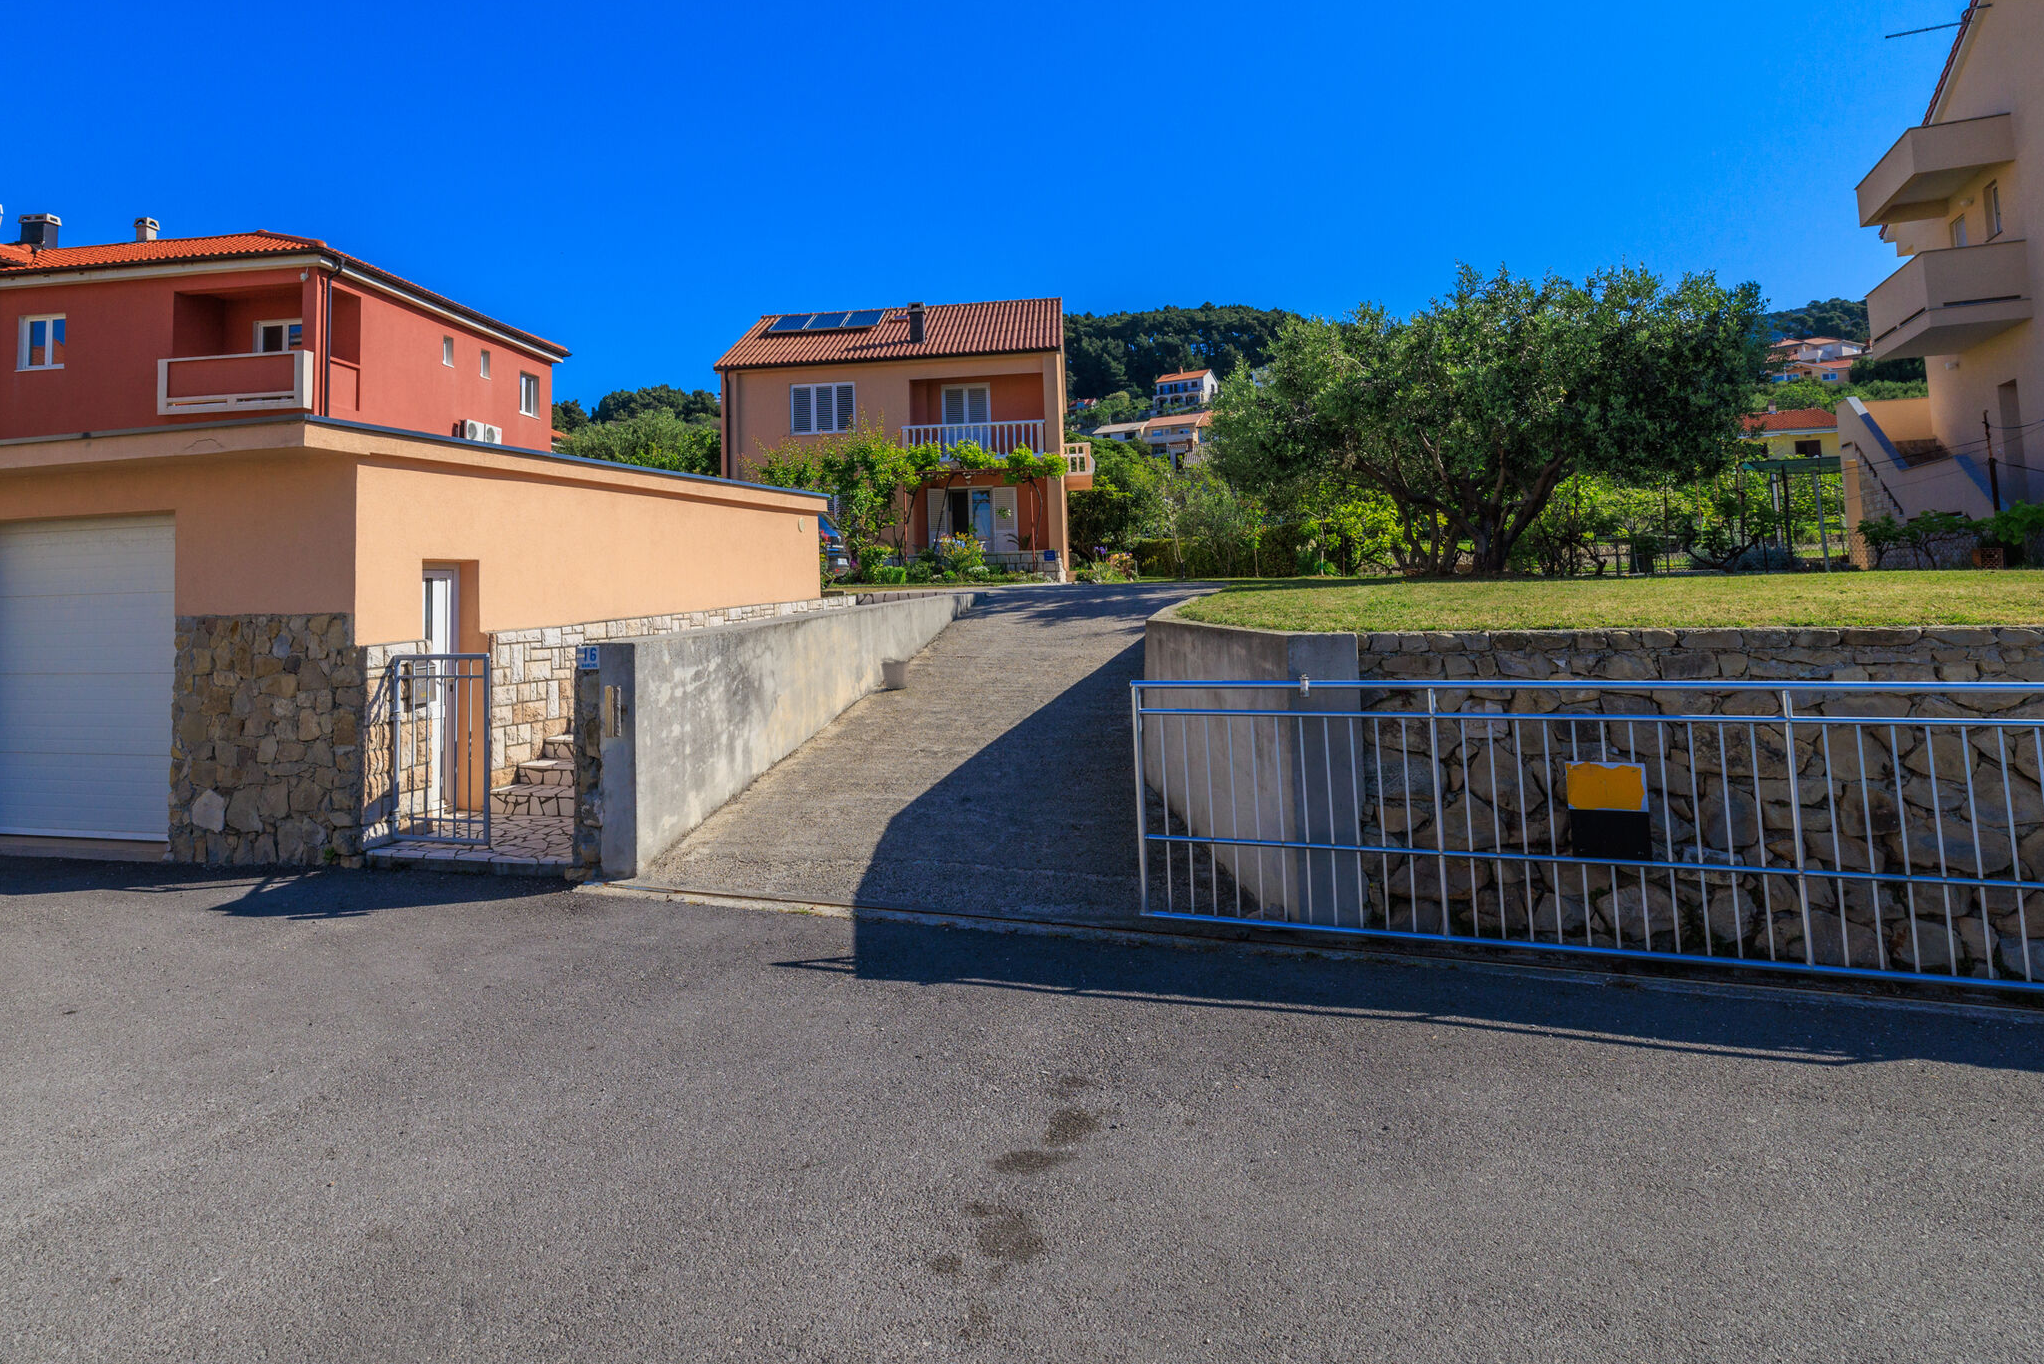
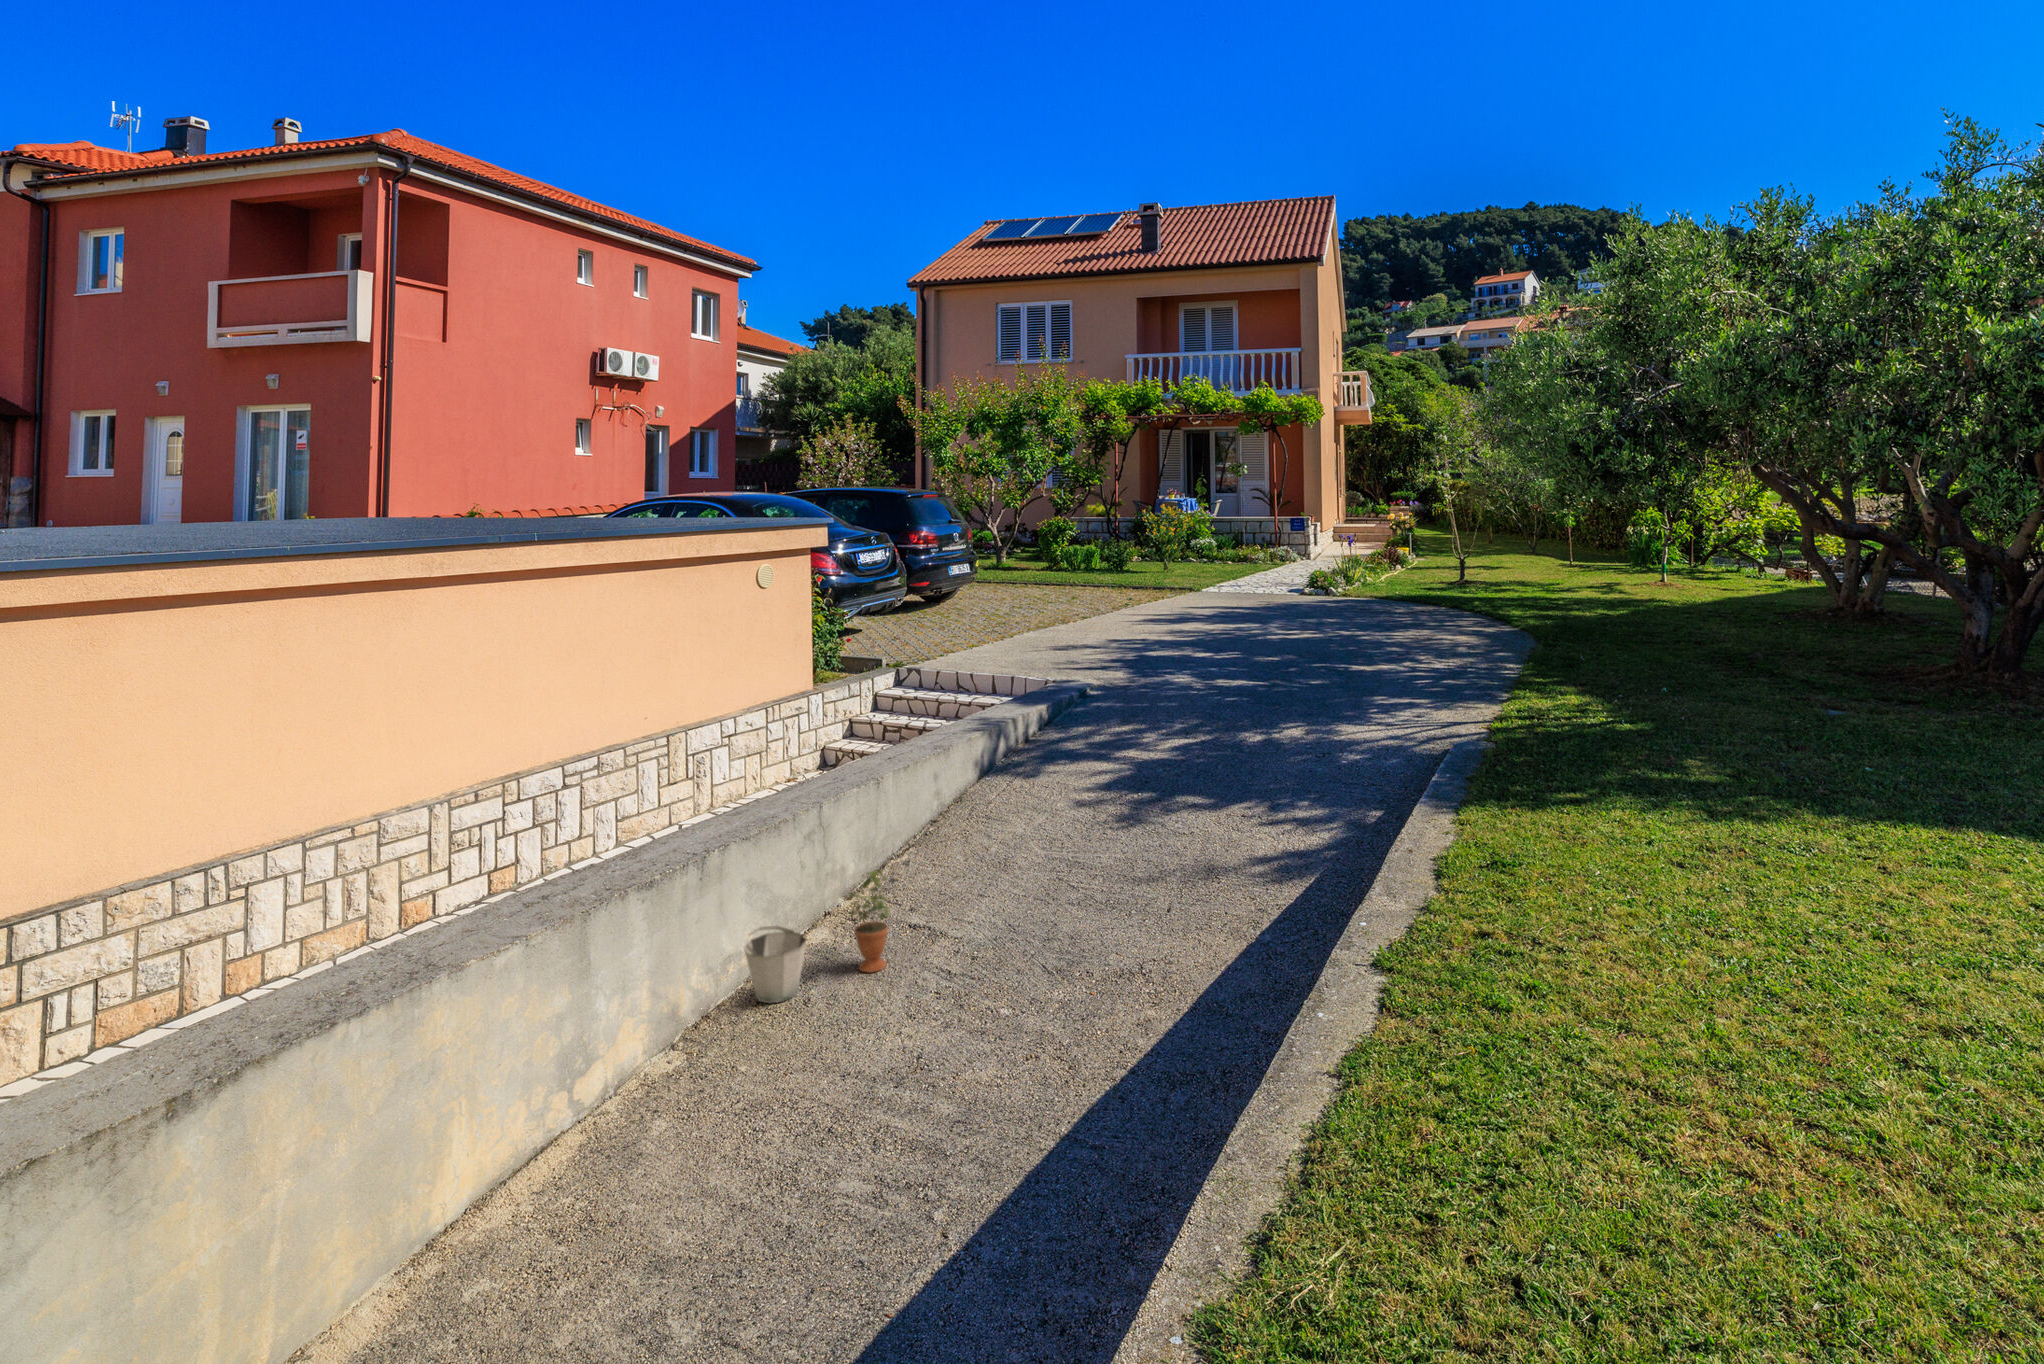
potted plant: none [924,629,946,681] -> present [847,870,888,973]

